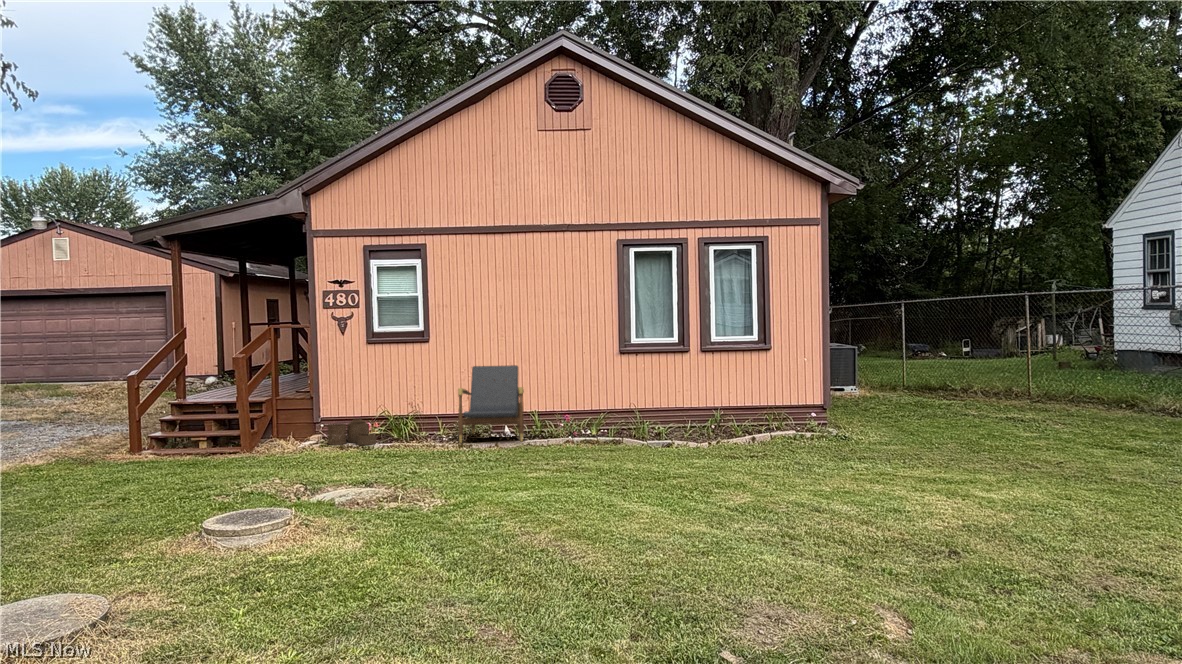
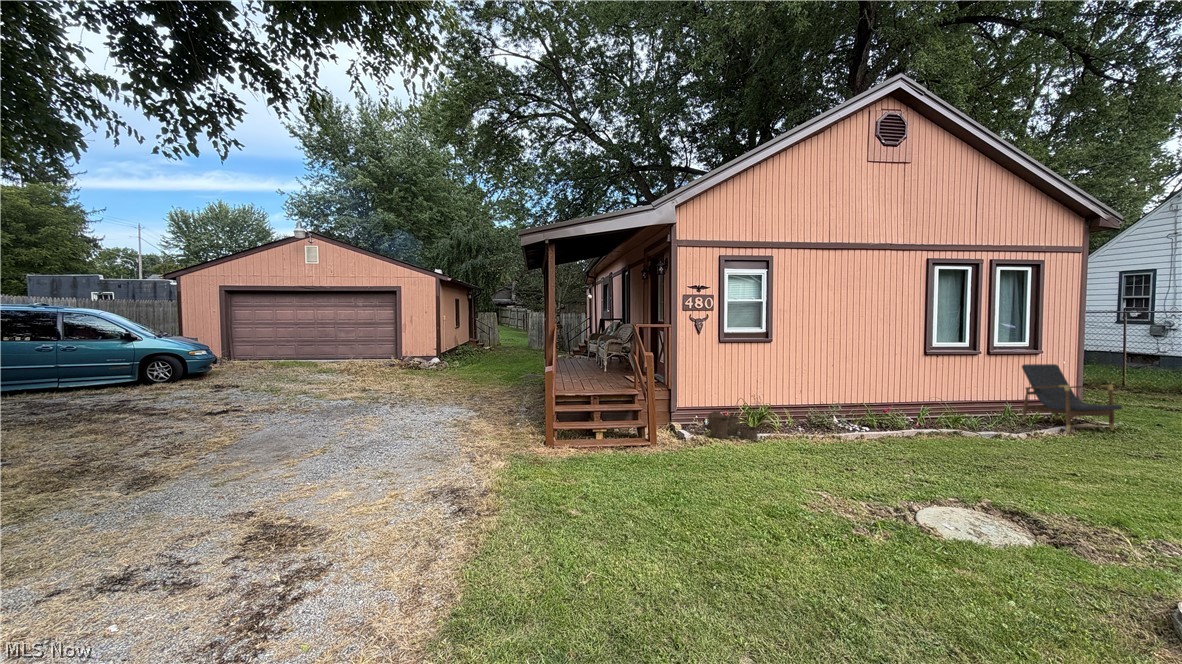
lounge chair: present [458,365,524,443] -> present [1022,364,1122,432]

